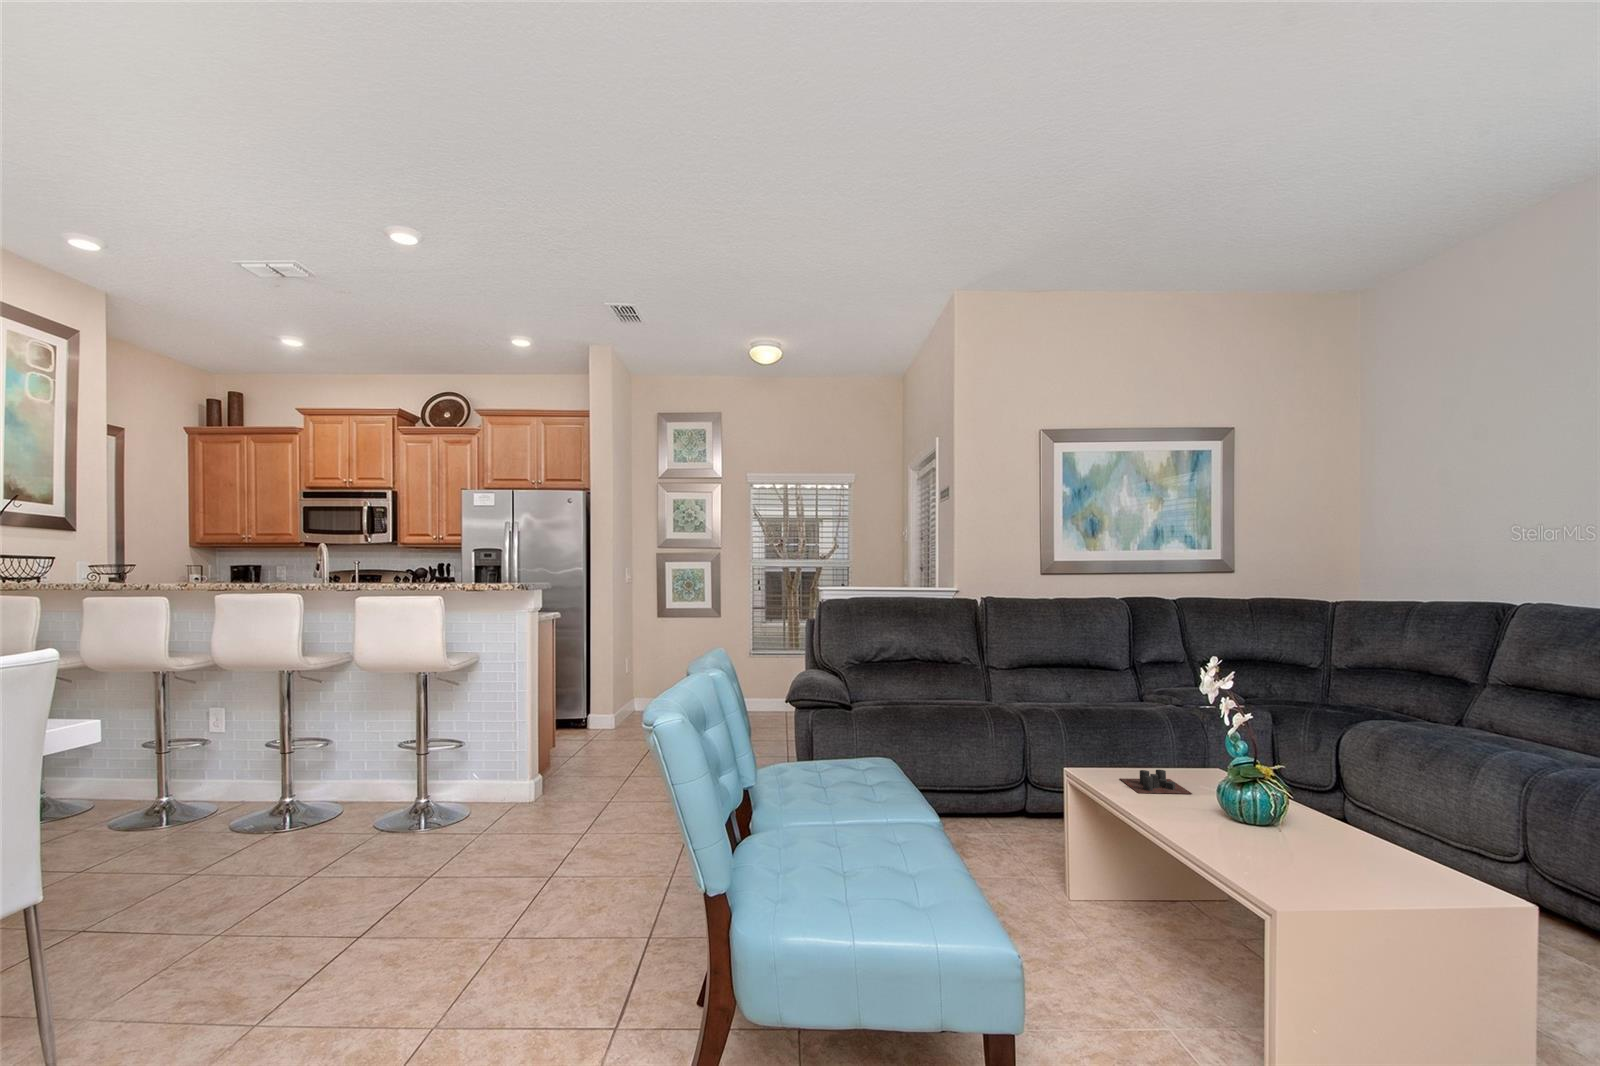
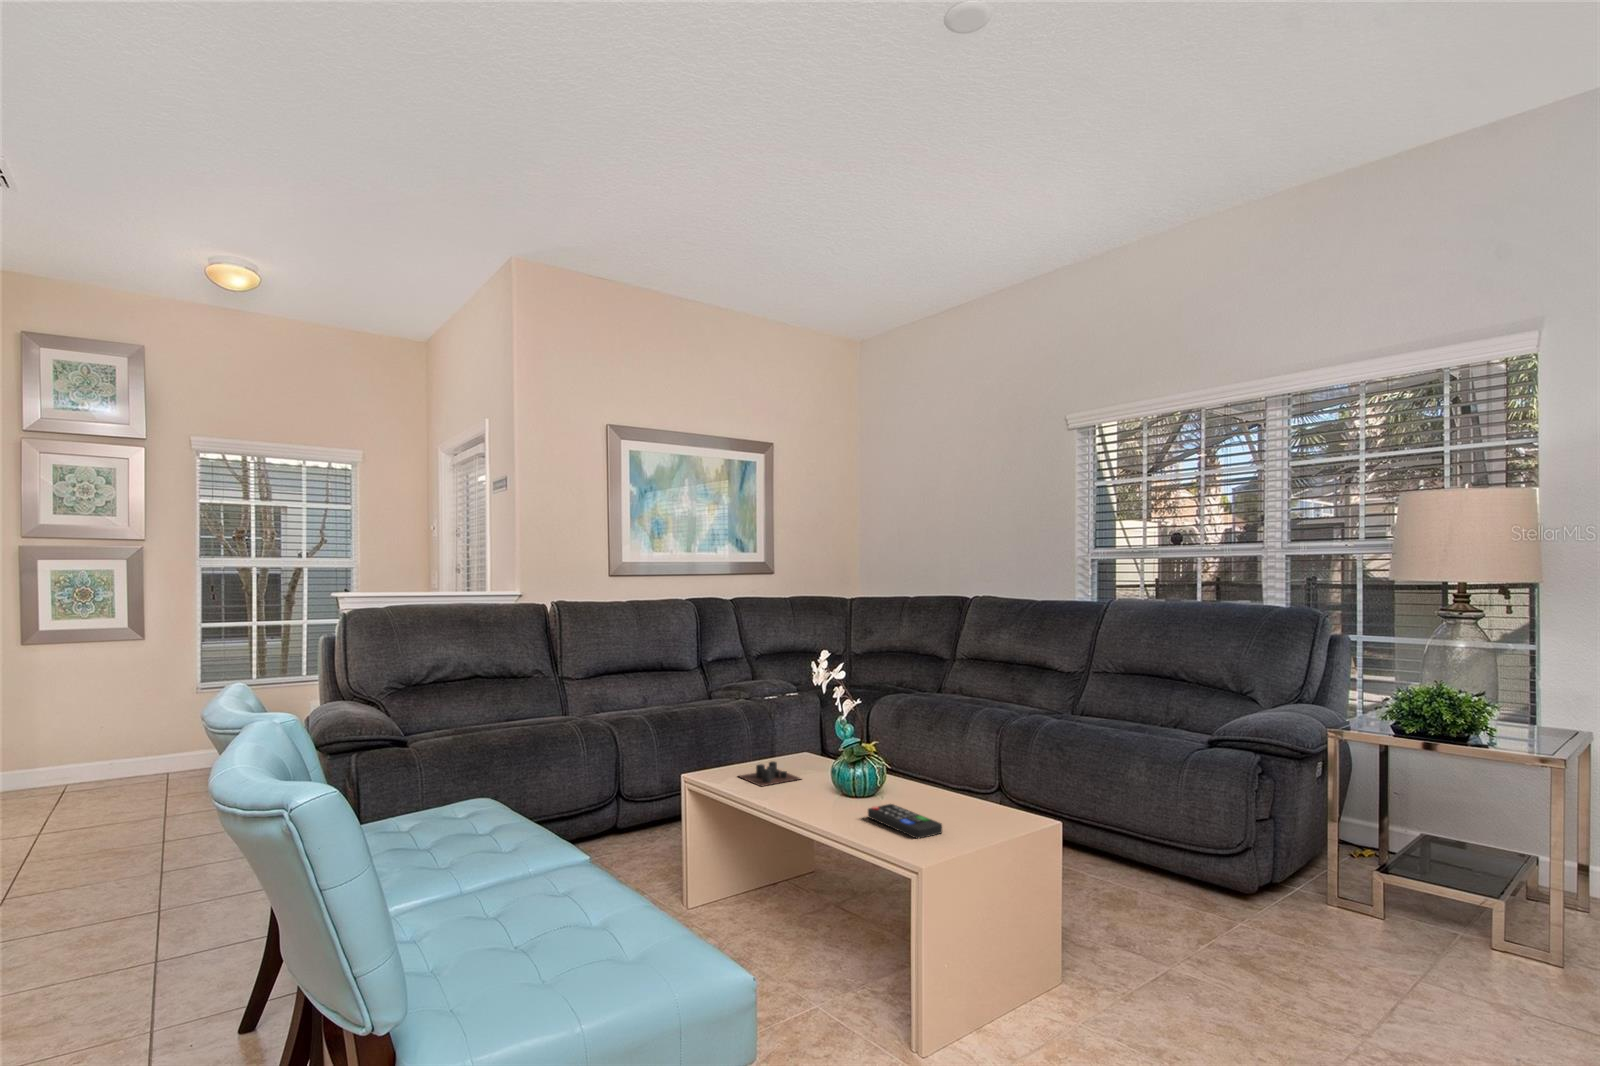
remote control: none [1240,836,1331,885] -> present [868,804,942,838]

